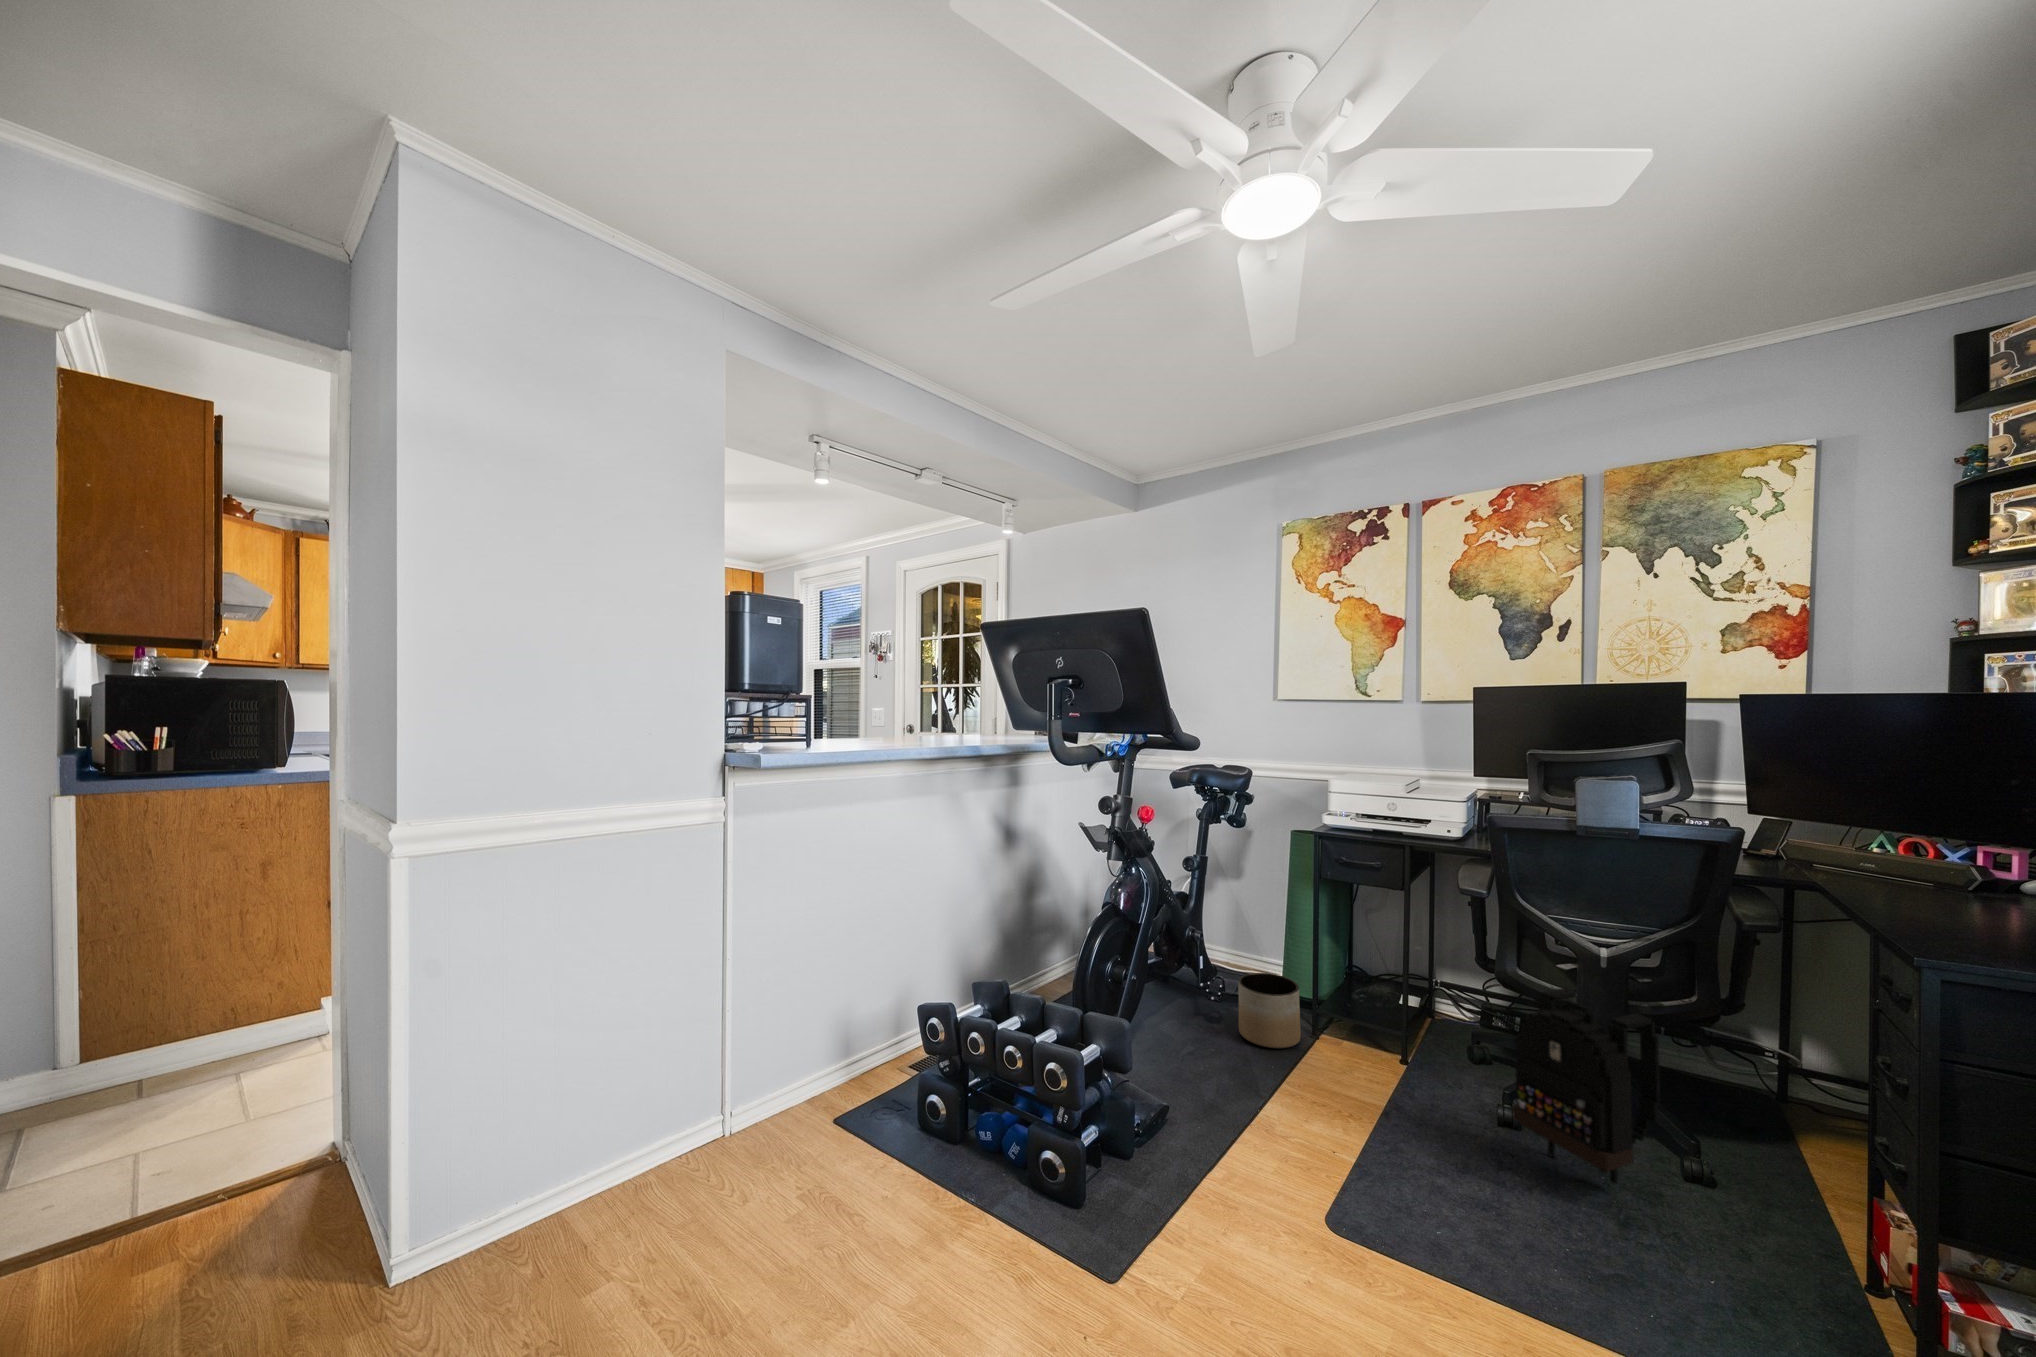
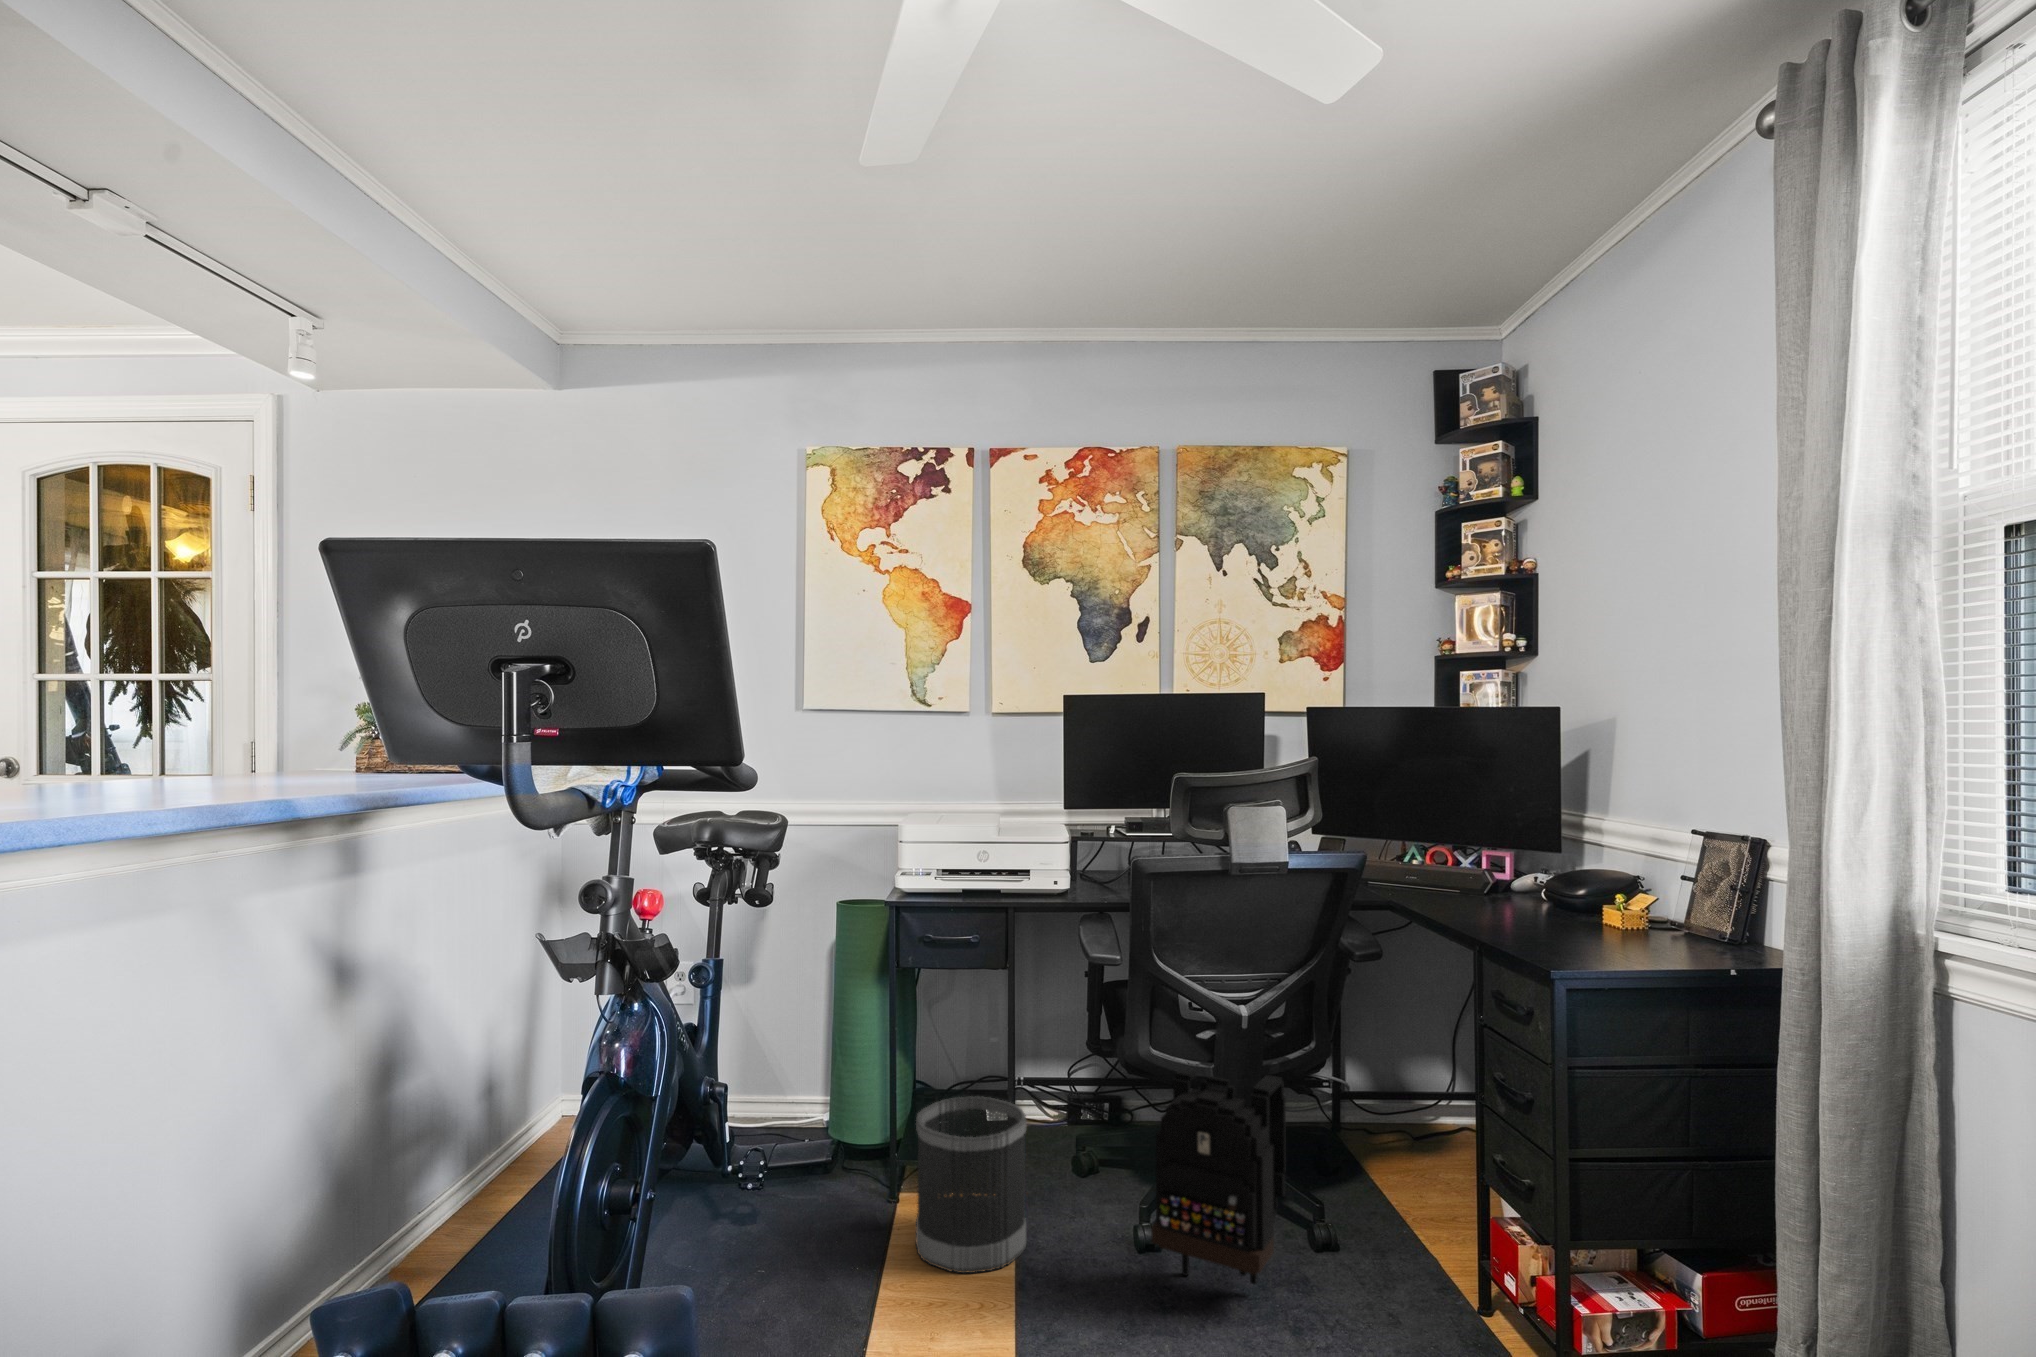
planter: present [1238,973,1300,1049] -> none [769,1128,860,1246]
wastebasket: none [1331,974,1419,1101] -> present [916,1097,1026,1273]

